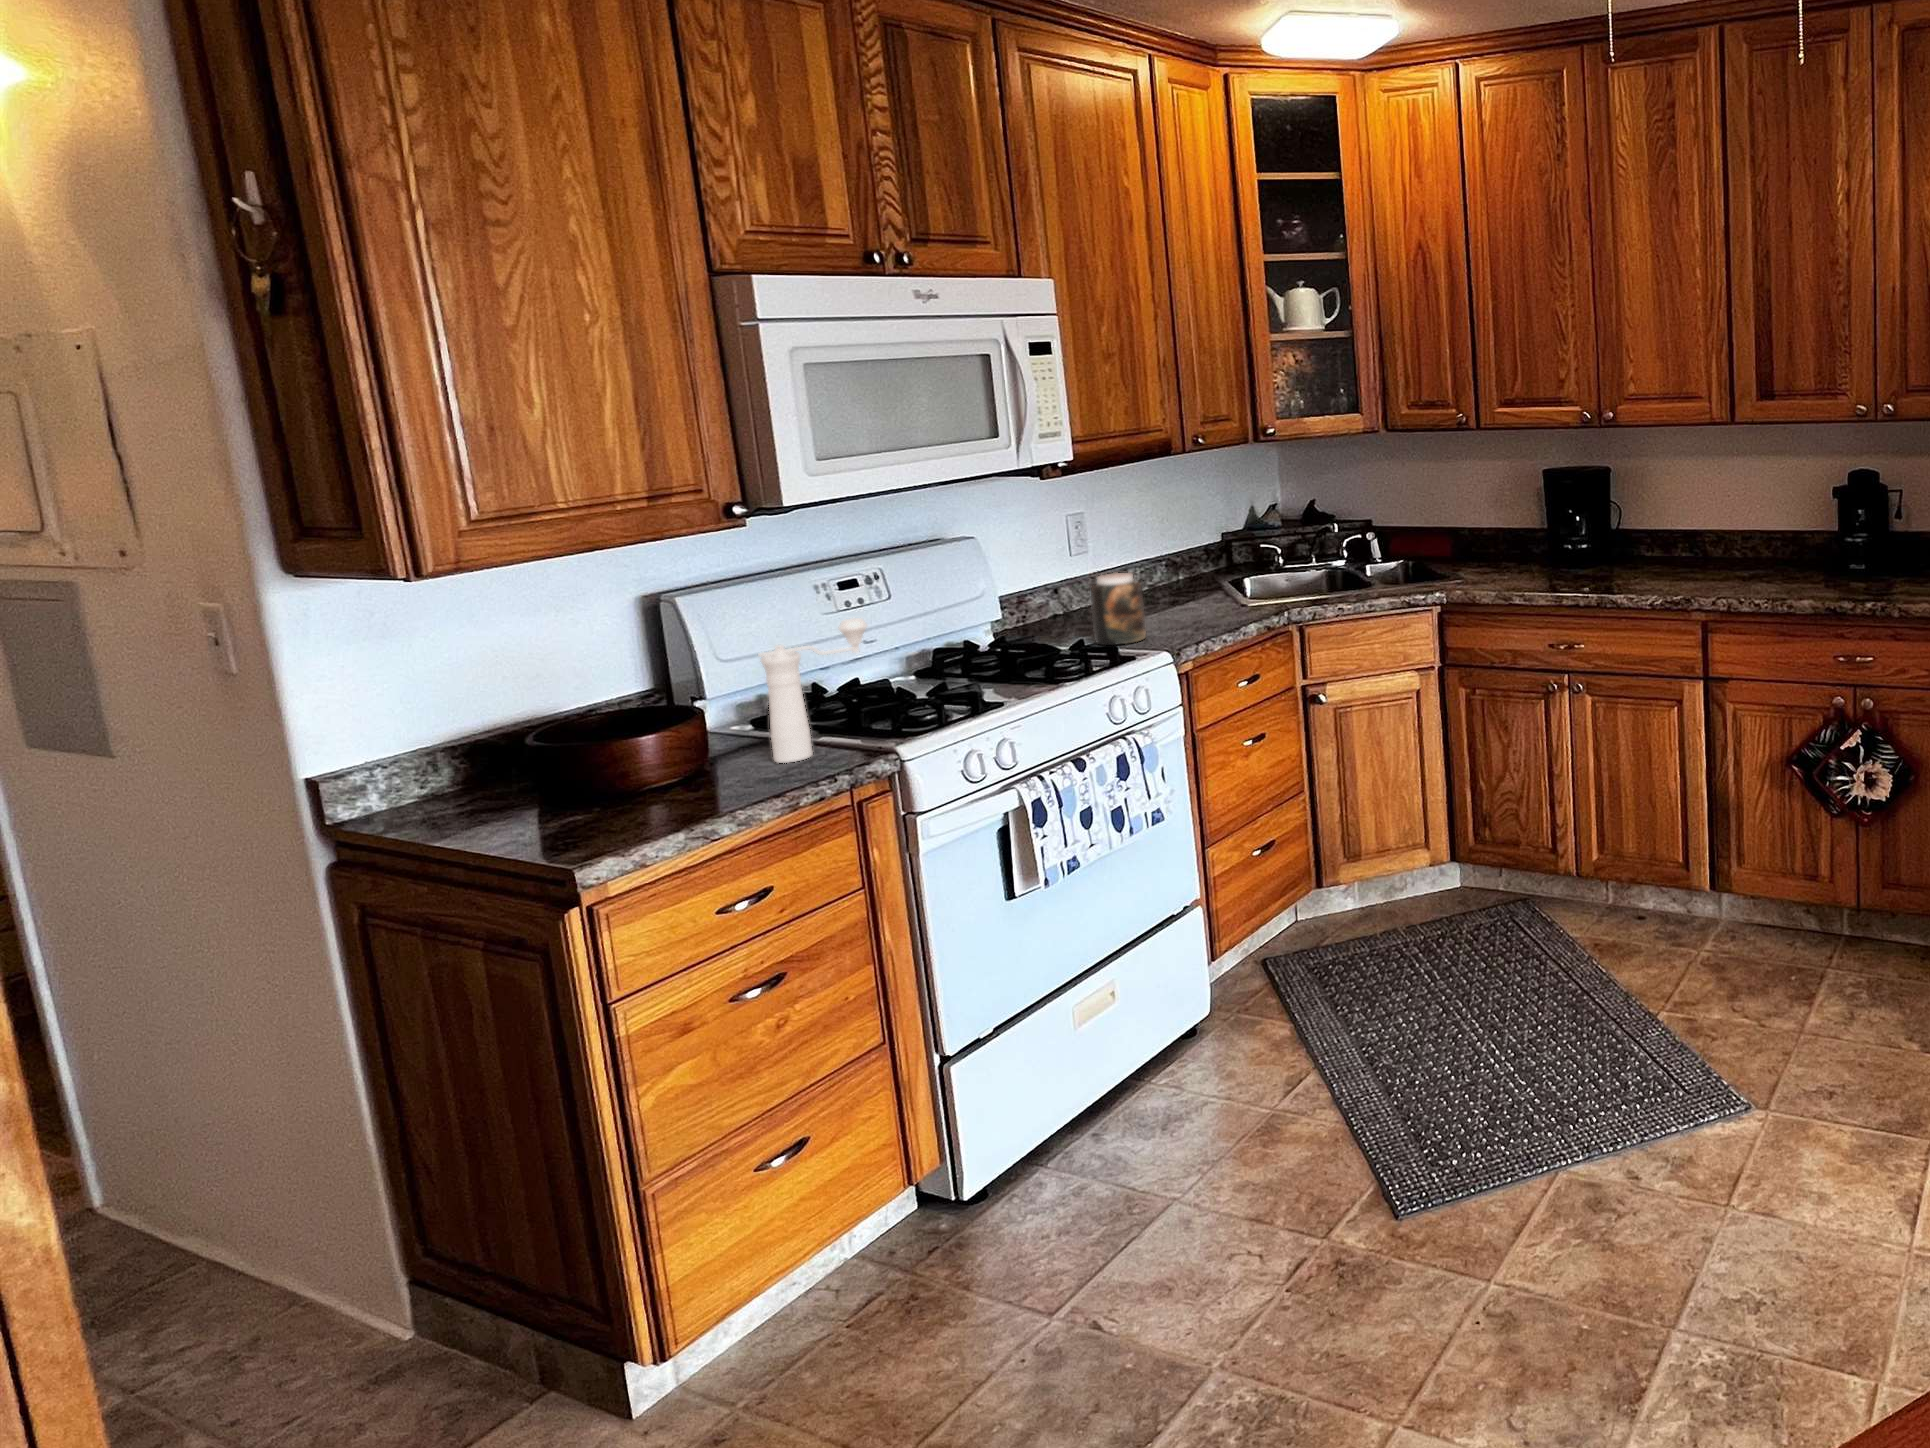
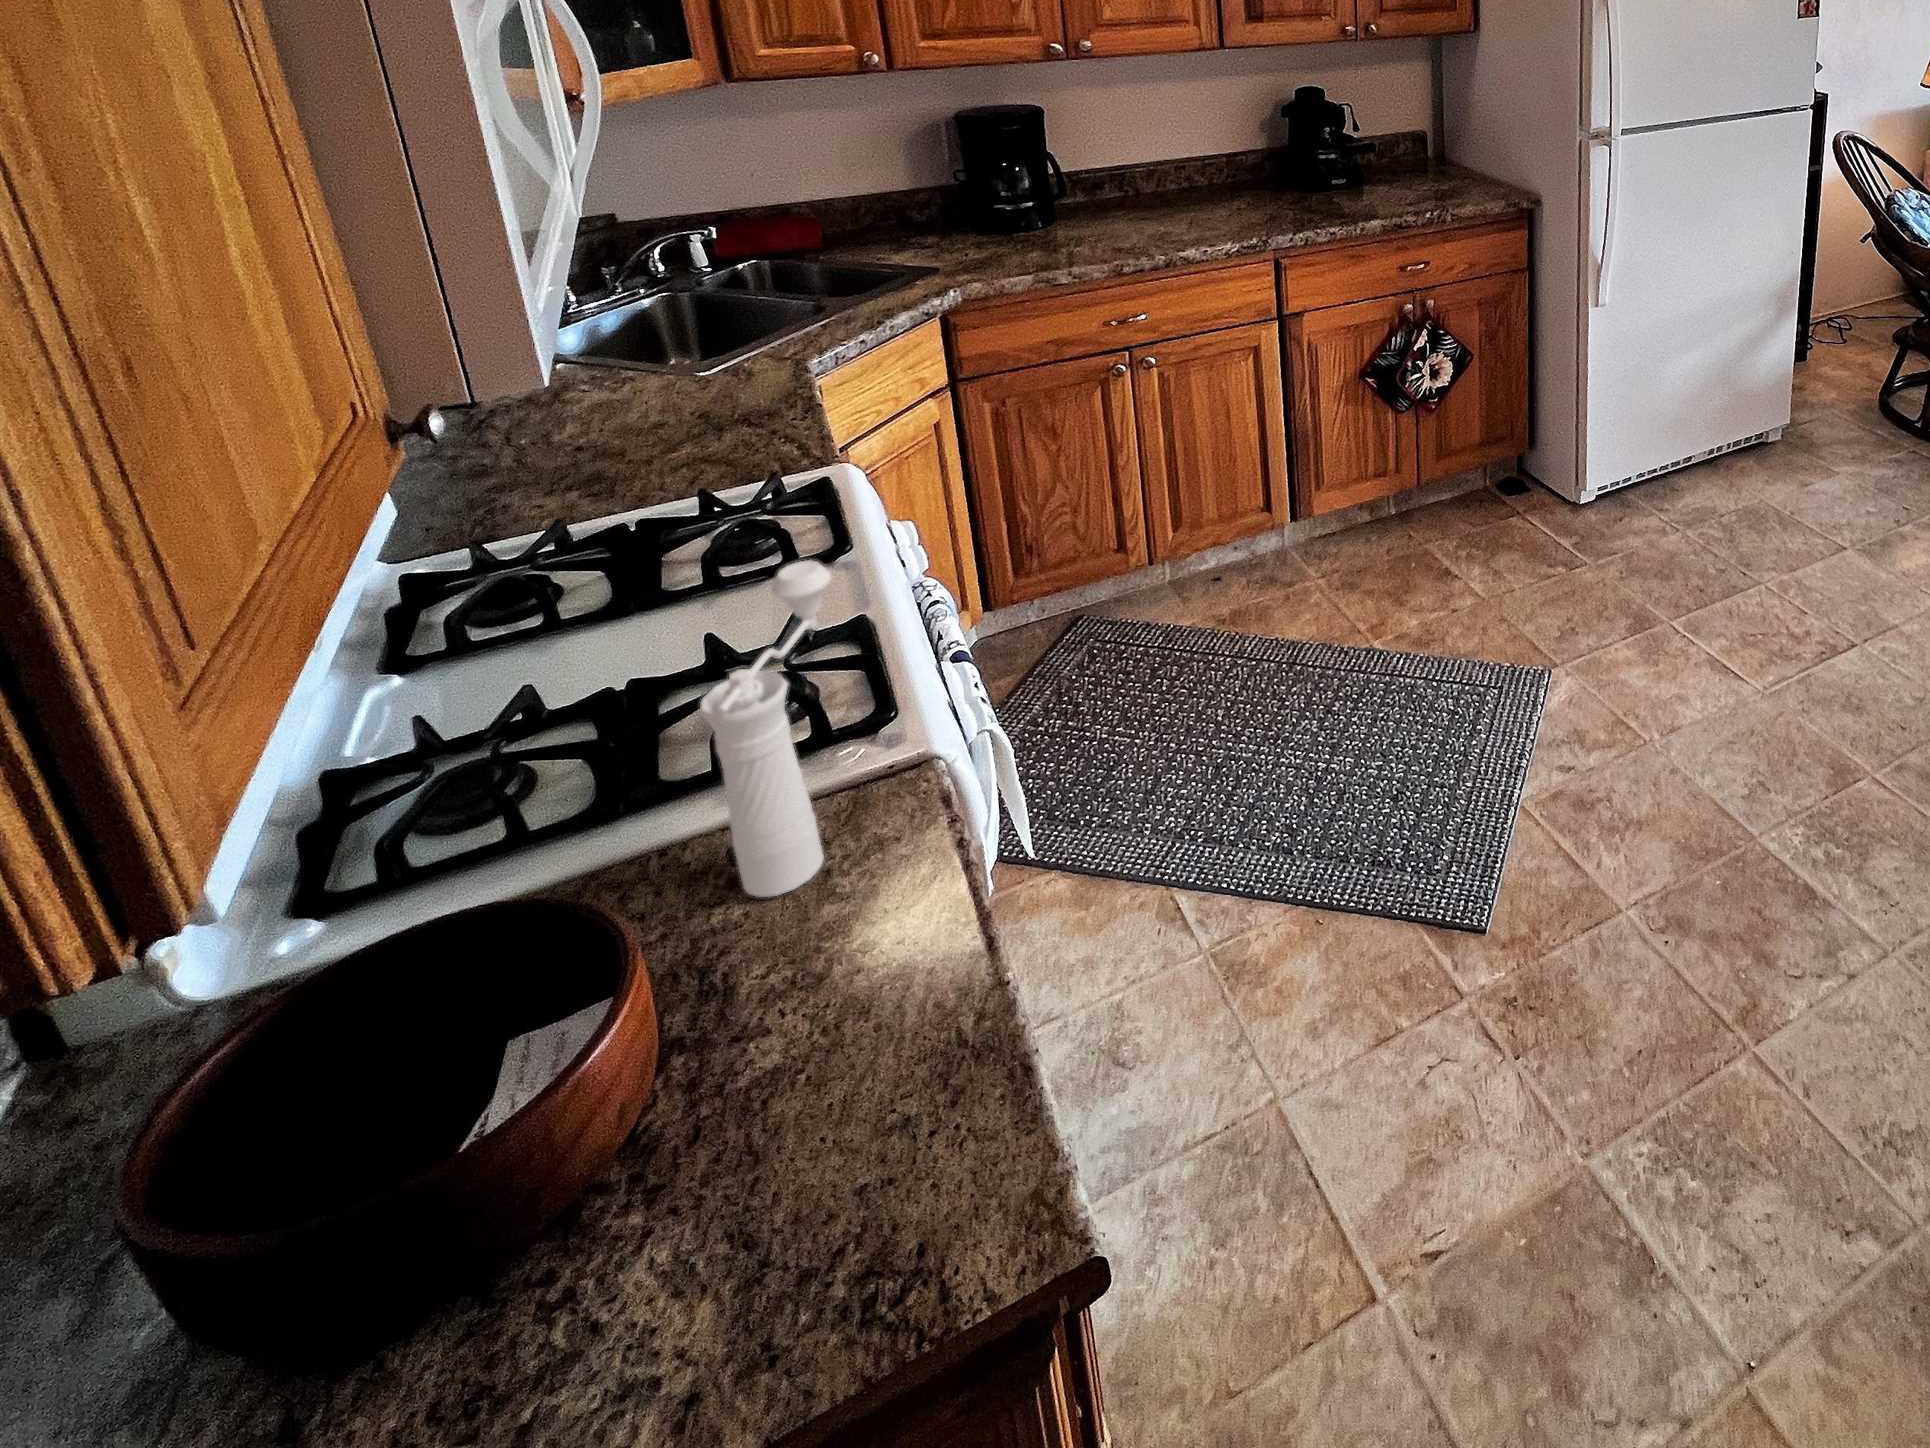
jar: present [1091,573,1146,645] -> none [635,361,753,488]

